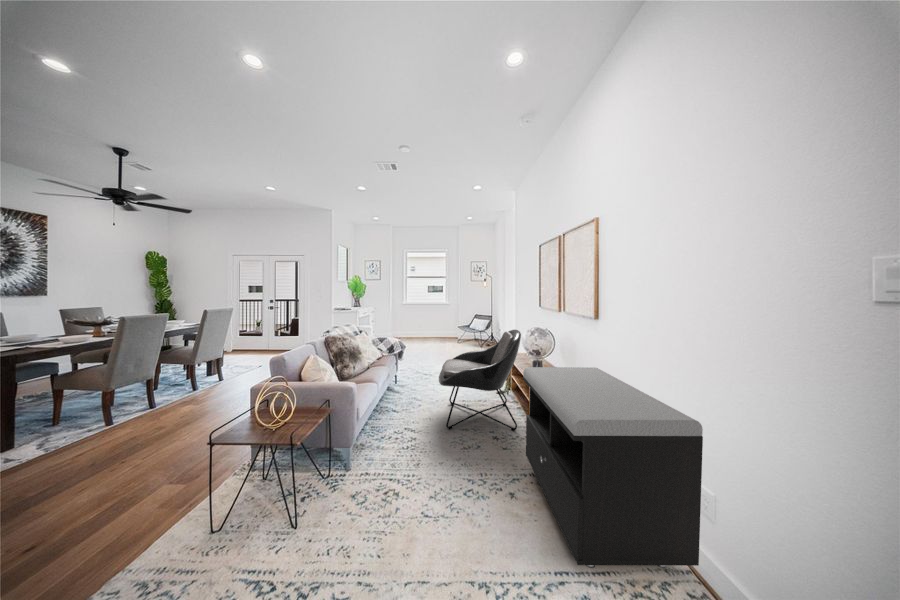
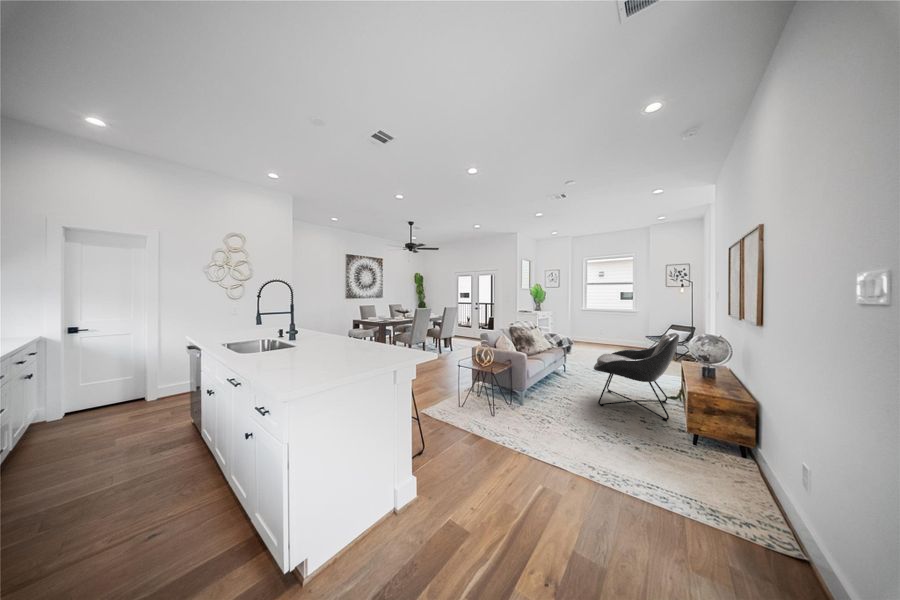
storage bench: present [523,367,703,568] -> none [664,361,827,547]

